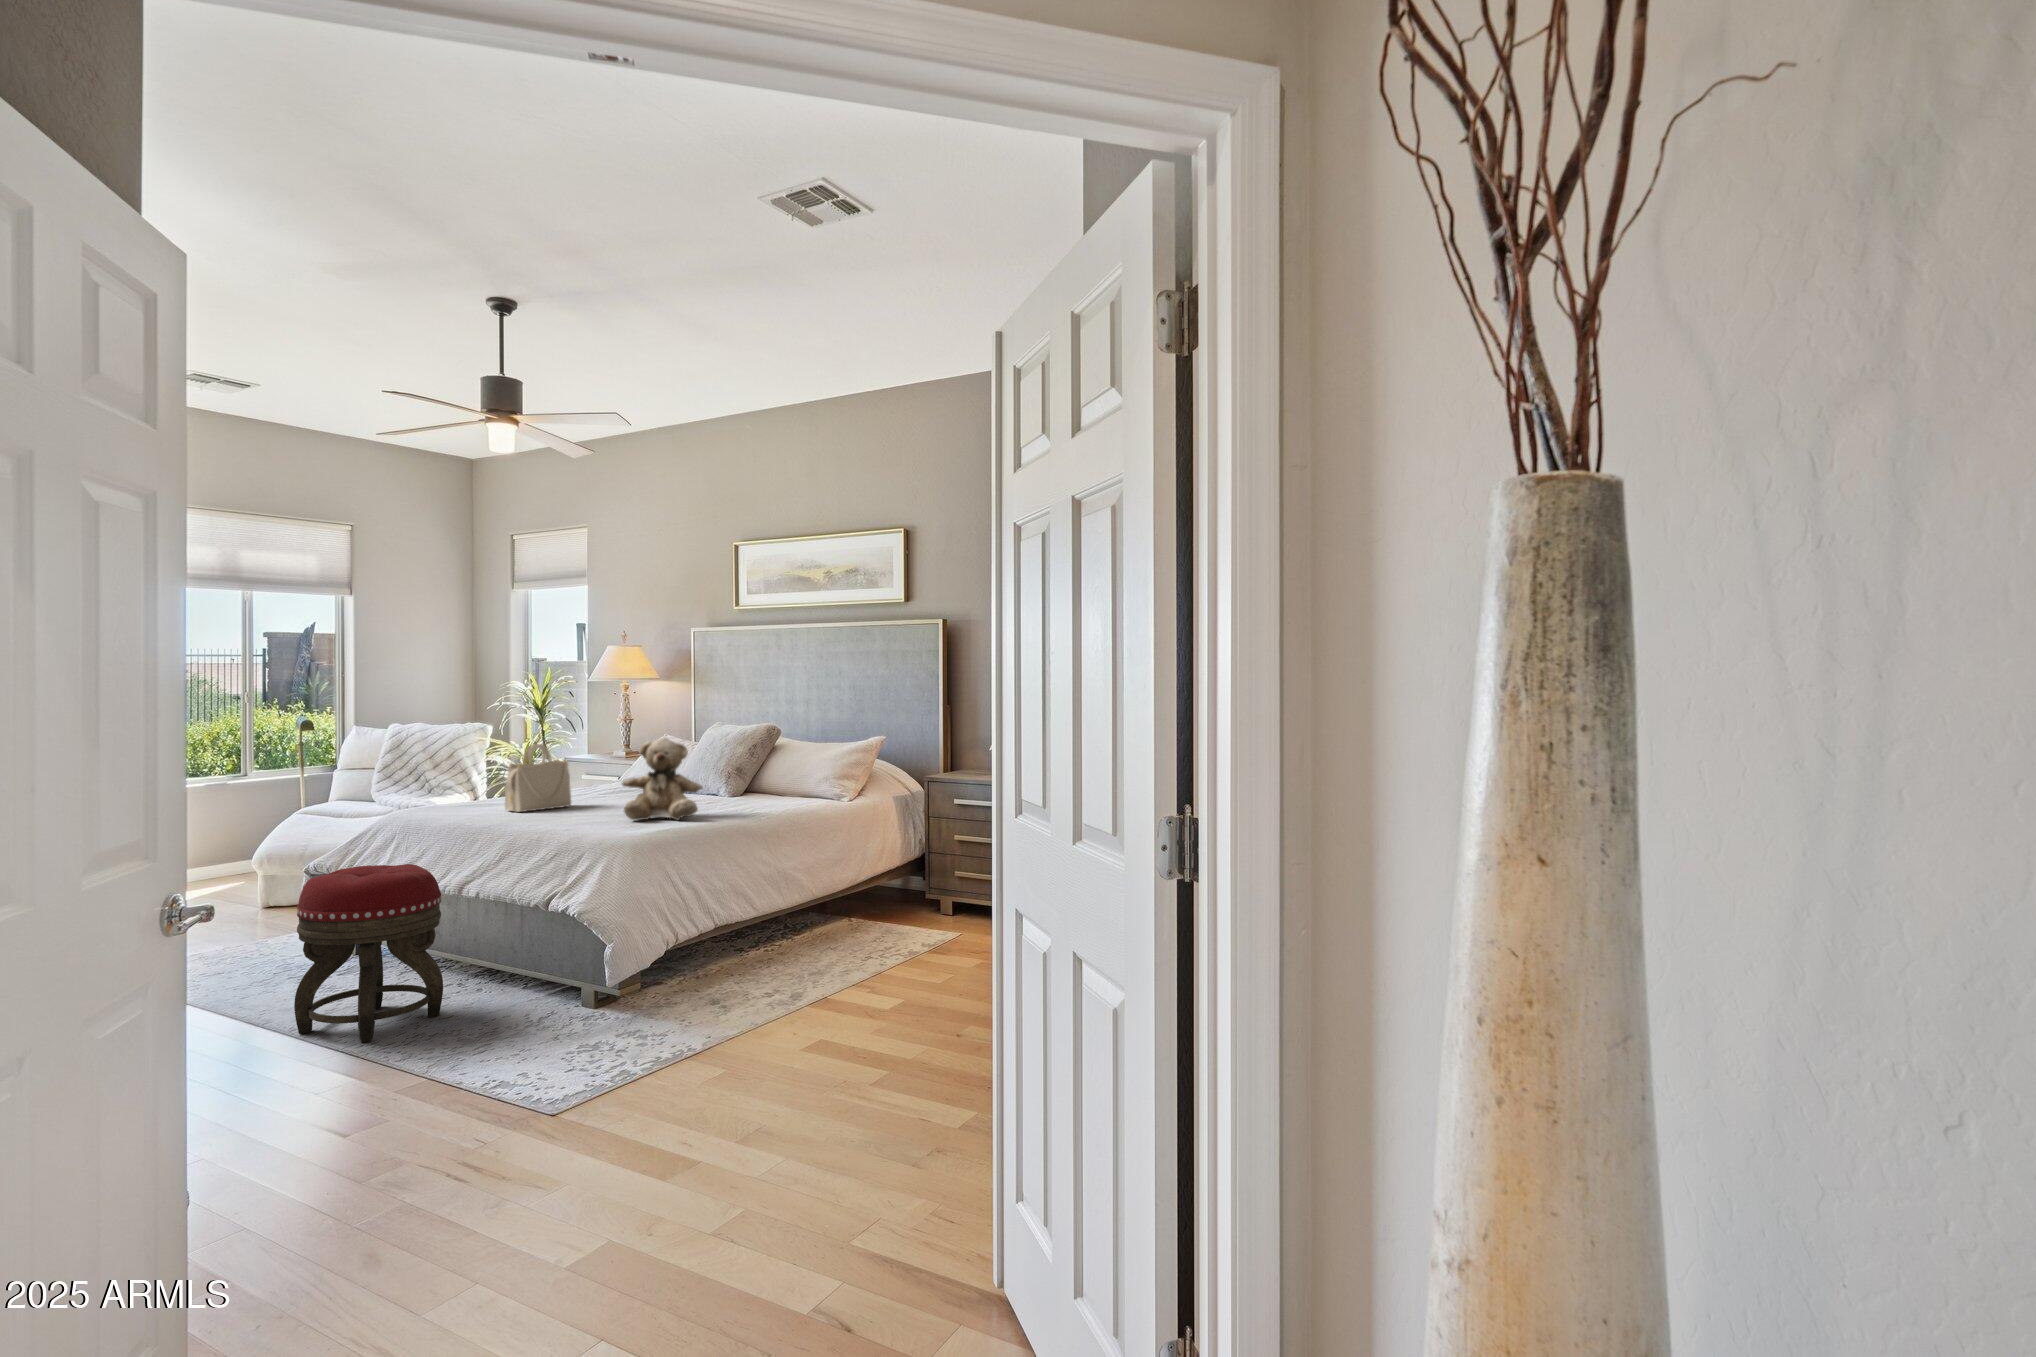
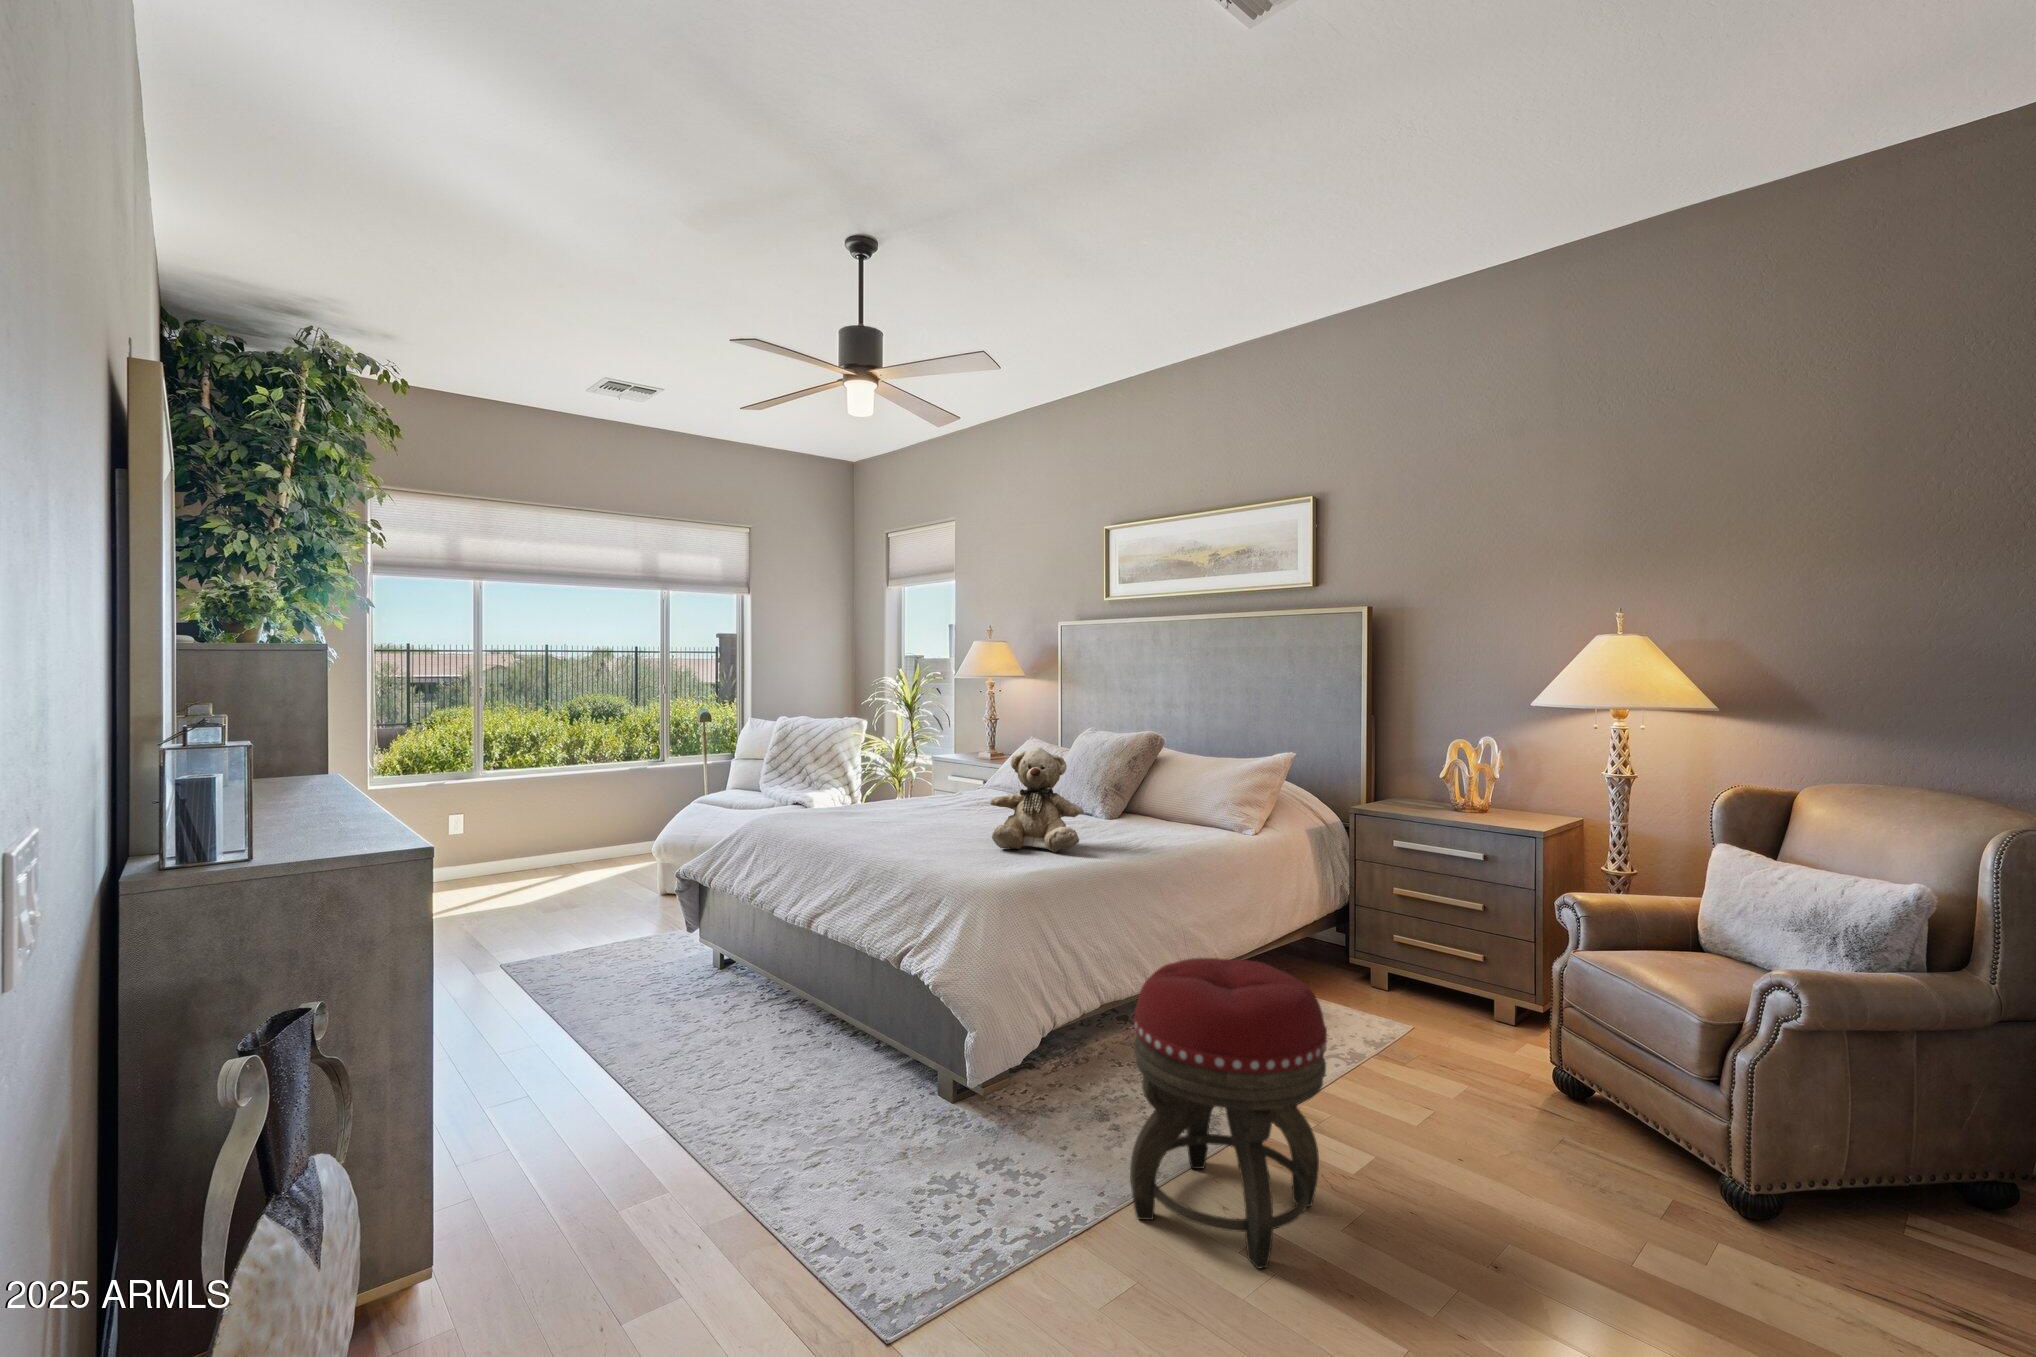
handbag: present [505,744,571,812] -> none [865,748,935,826]
footstool: present [294,864,443,1042] -> present [1130,958,1327,1269]

